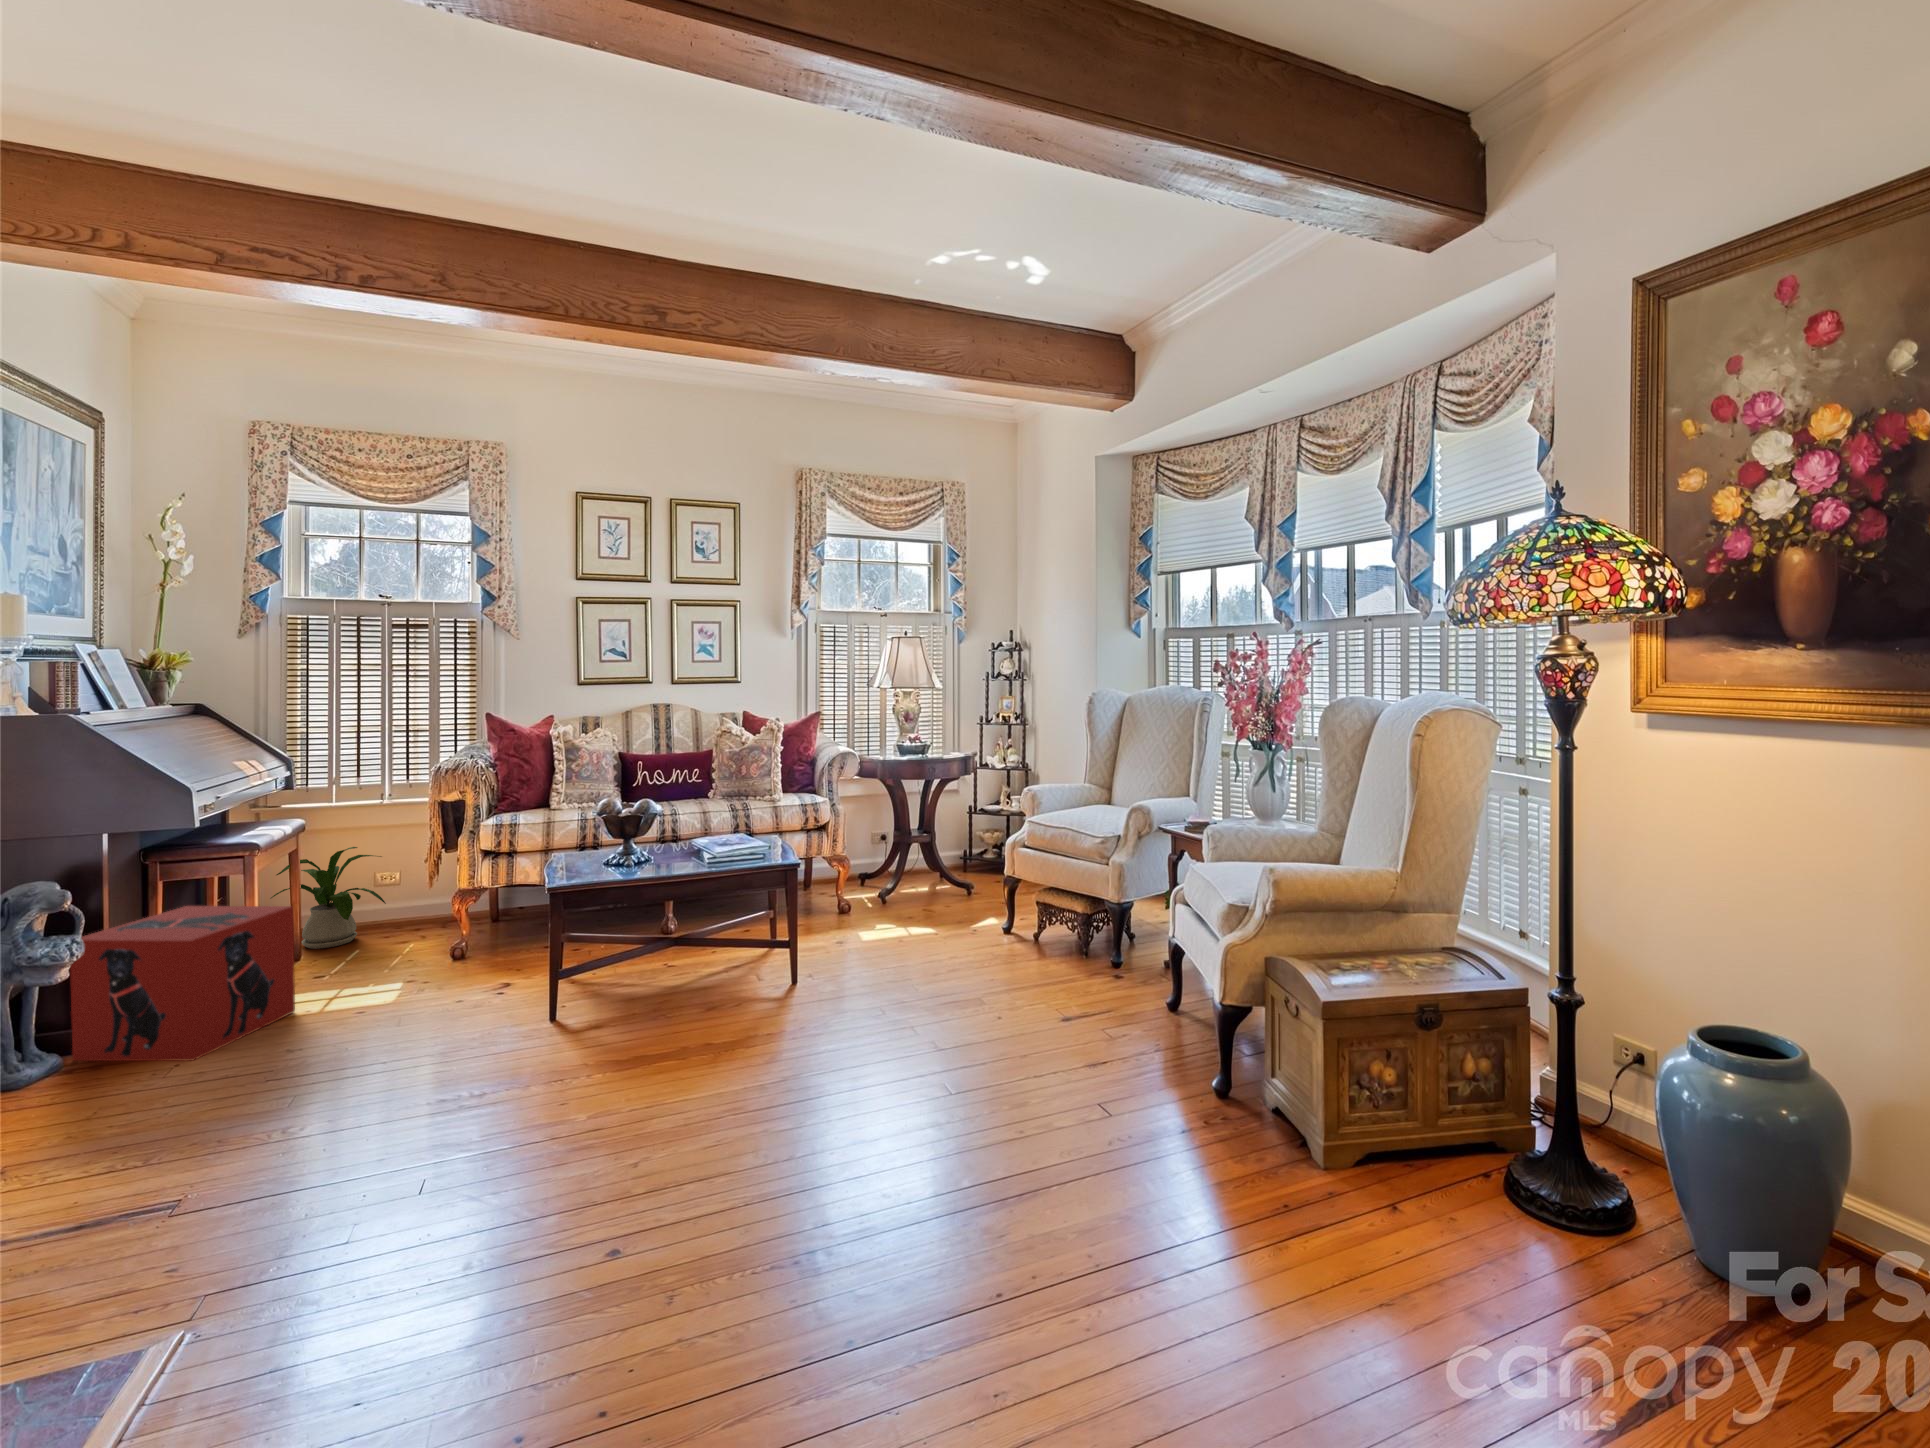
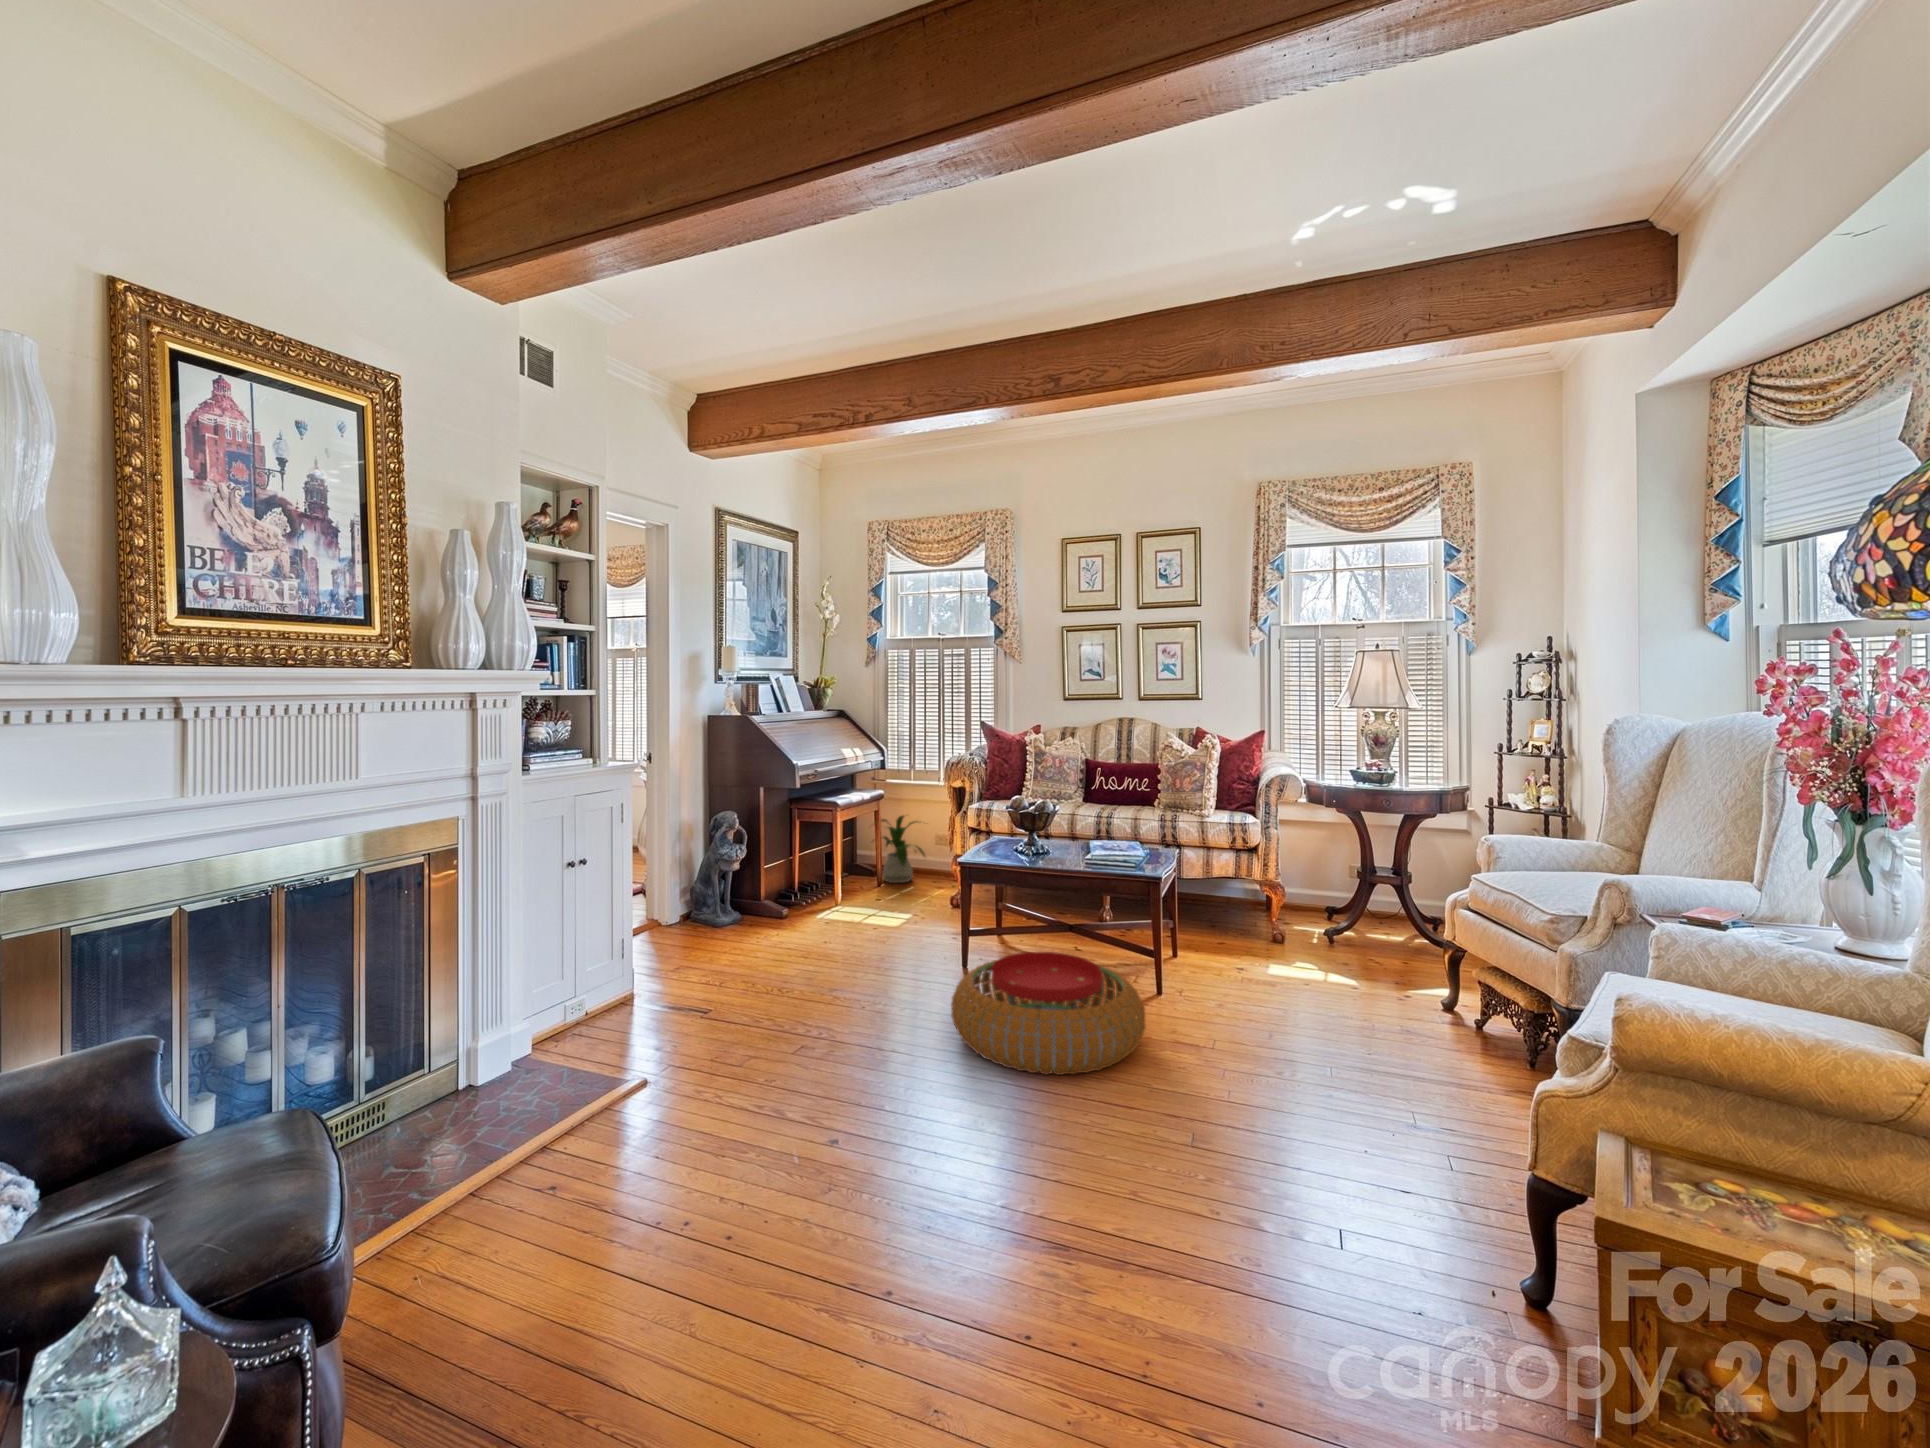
storage box: present [70,906,295,1061] -> none [744,838,845,934]
pouf: none [616,961,843,1104] -> present [951,952,1146,1075]

